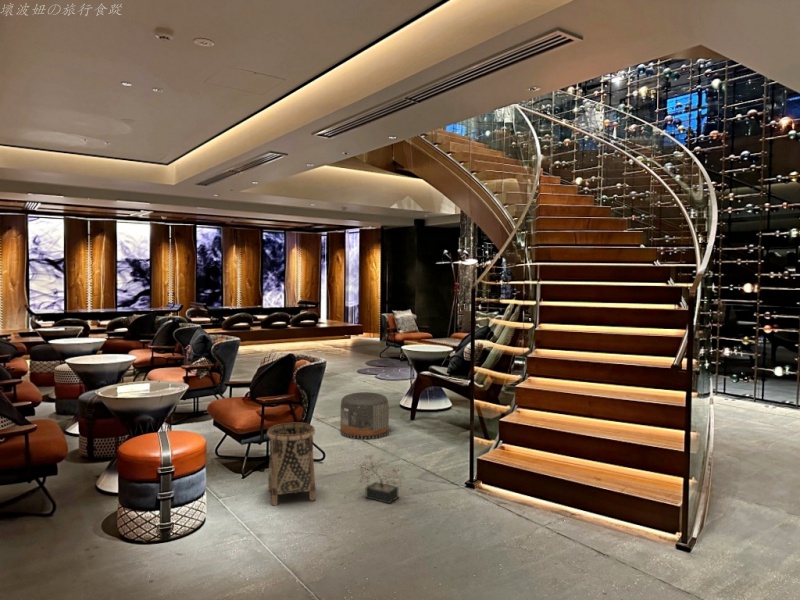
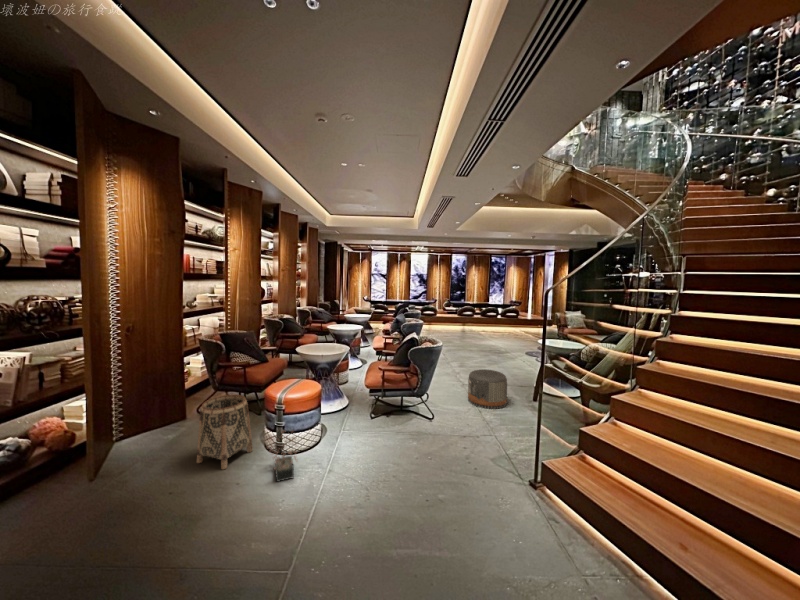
basket: present [267,422,316,505] -> present [197,395,252,469]
decorative plant: present [360,455,399,503] -> present [269,435,296,482]

